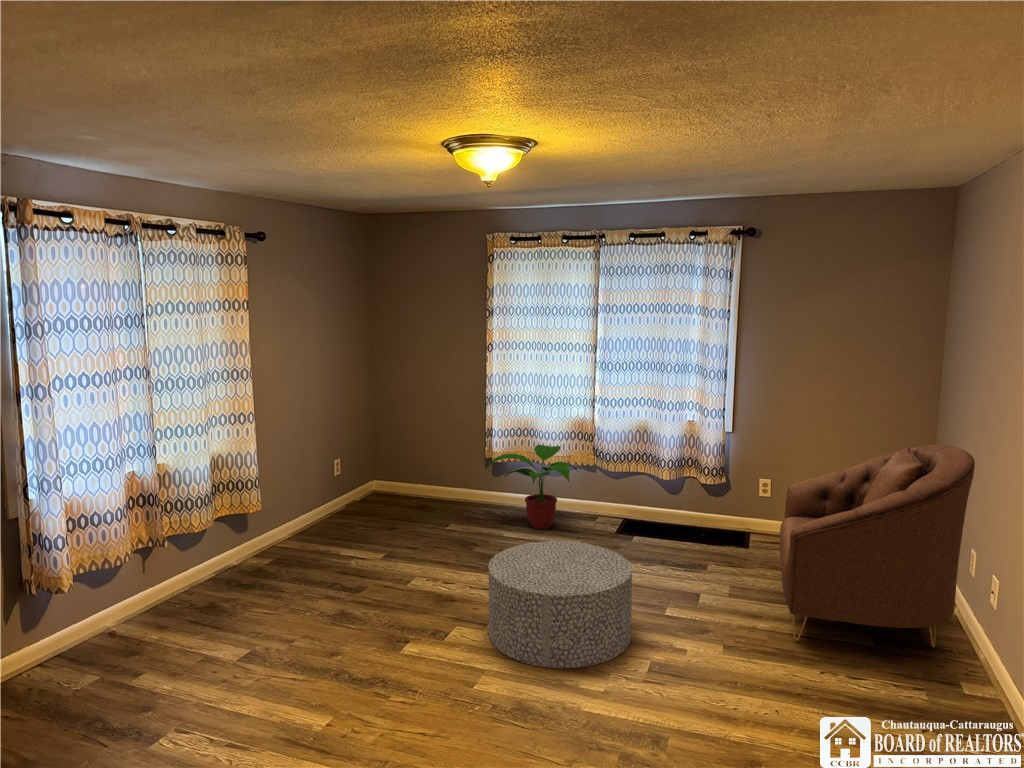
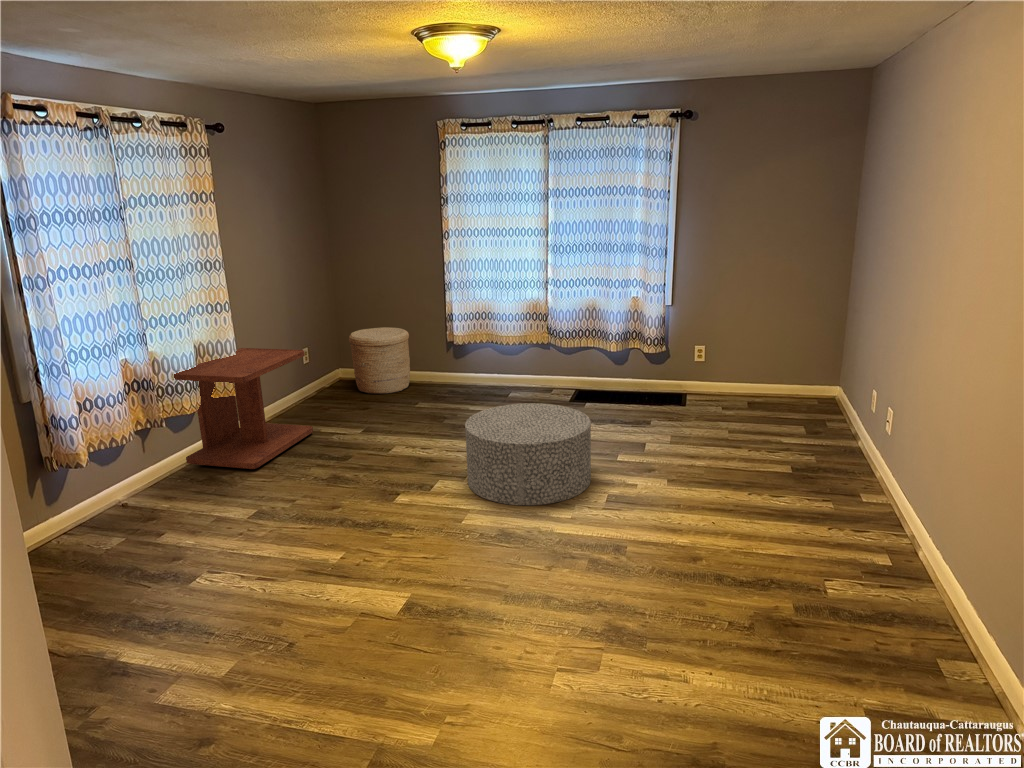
woven basket: none [382,441,446,514] -> present [349,327,410,394]
armchair: present [780,444,975,647] -> none [715,303,878,473]
potted plant: present [488,445,577,529] -> none [451,324,533,400]
side table: none [183,461,331,598] -> present [172,348,313,469]

